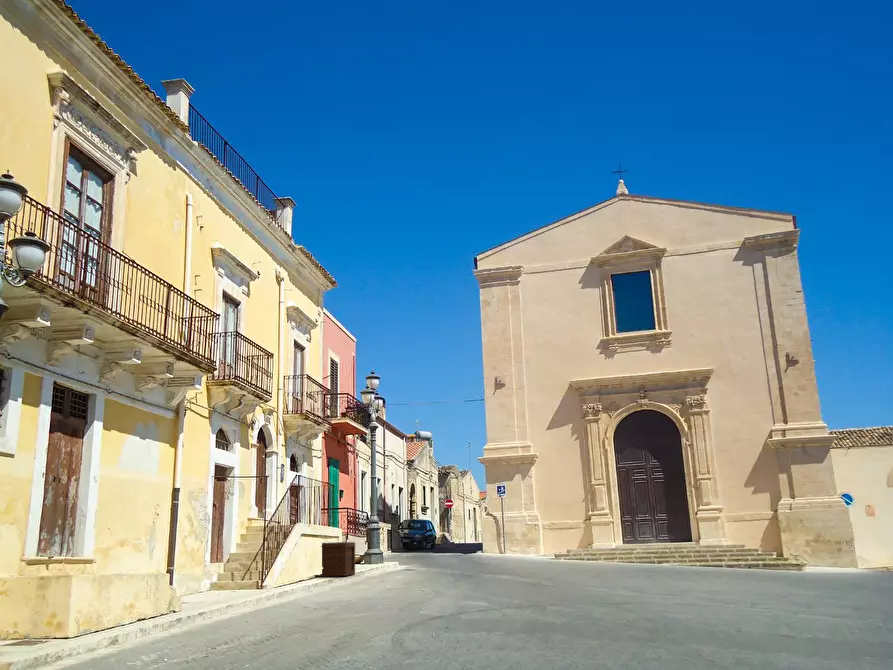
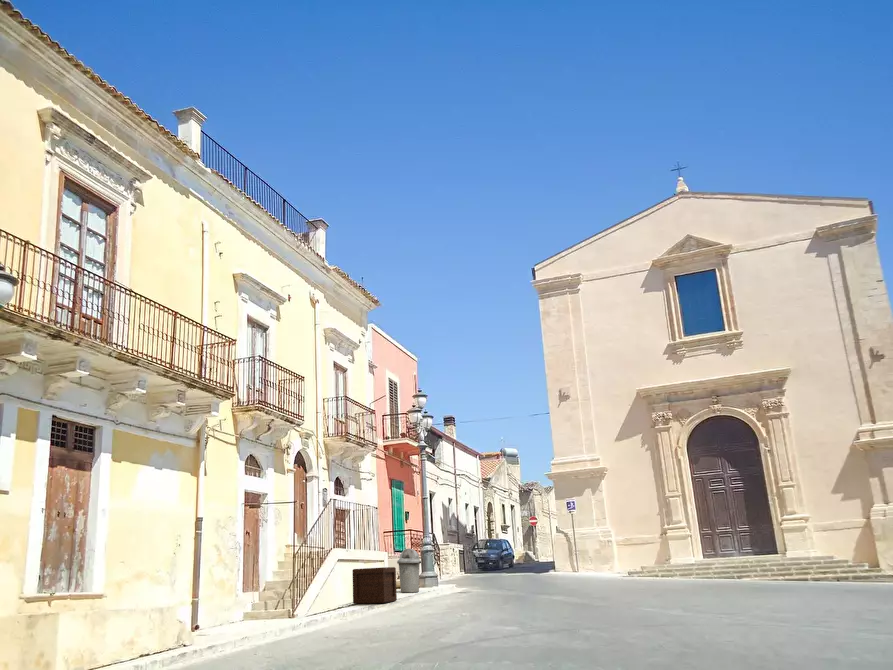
trash can: none [349,525,372,567] -> present [397,548,421,592]

